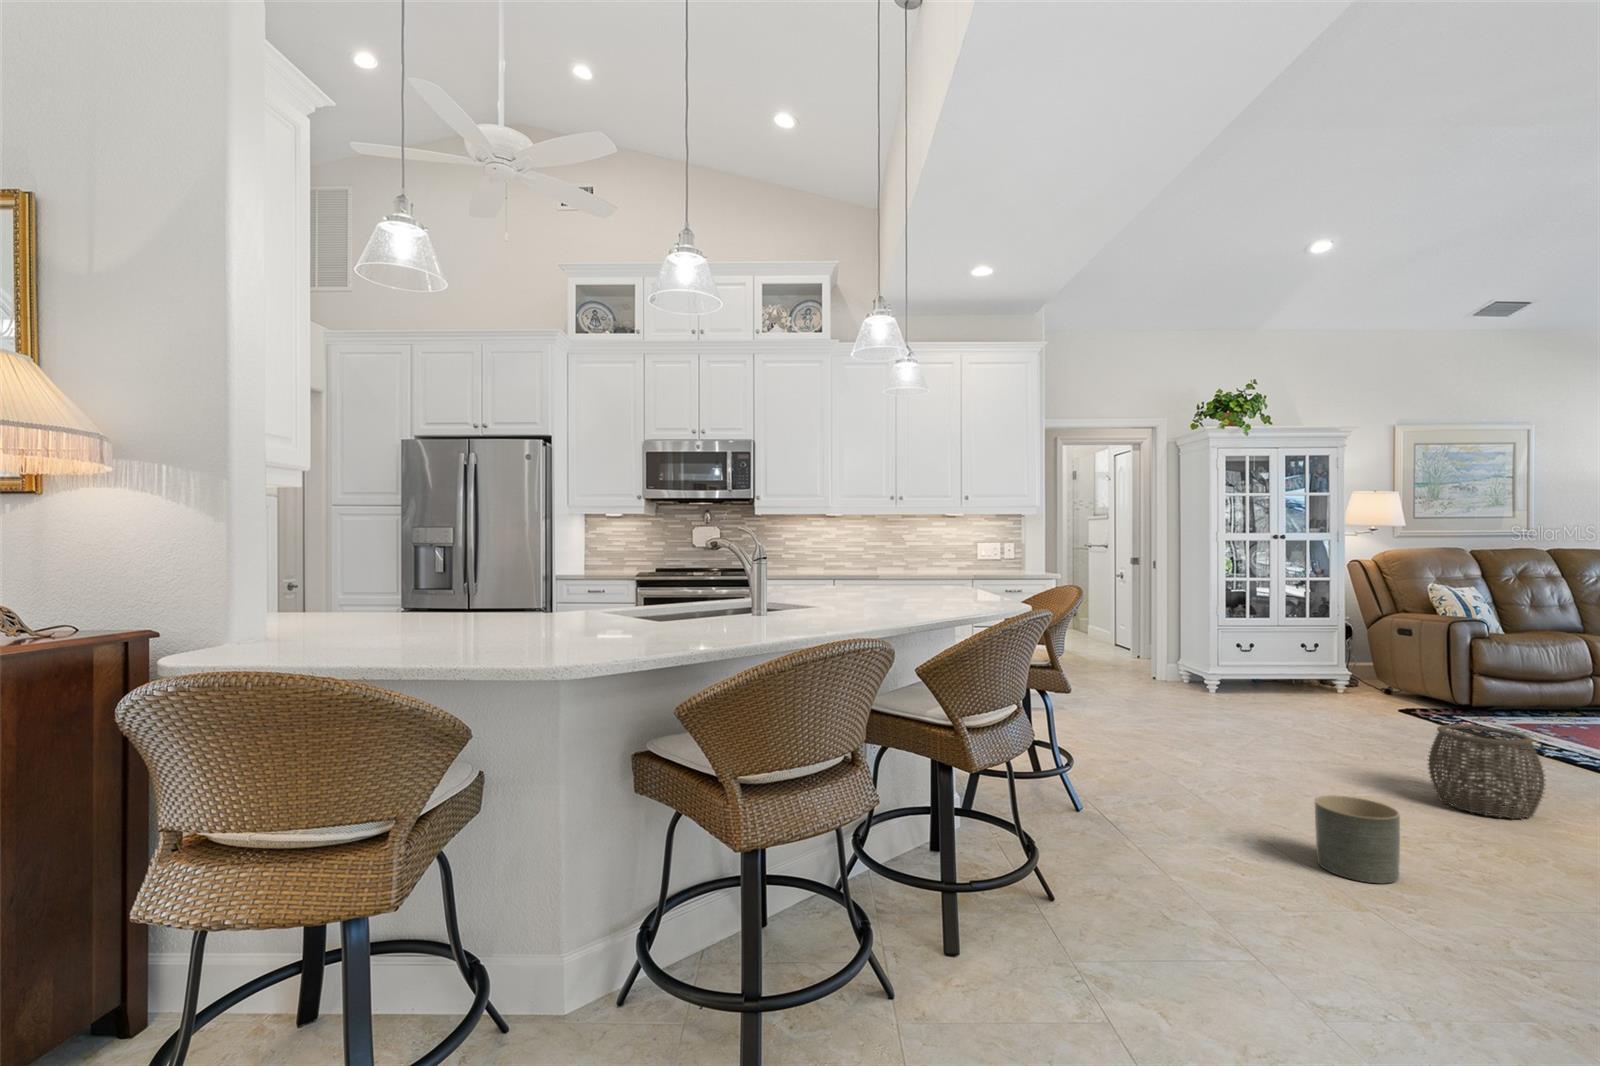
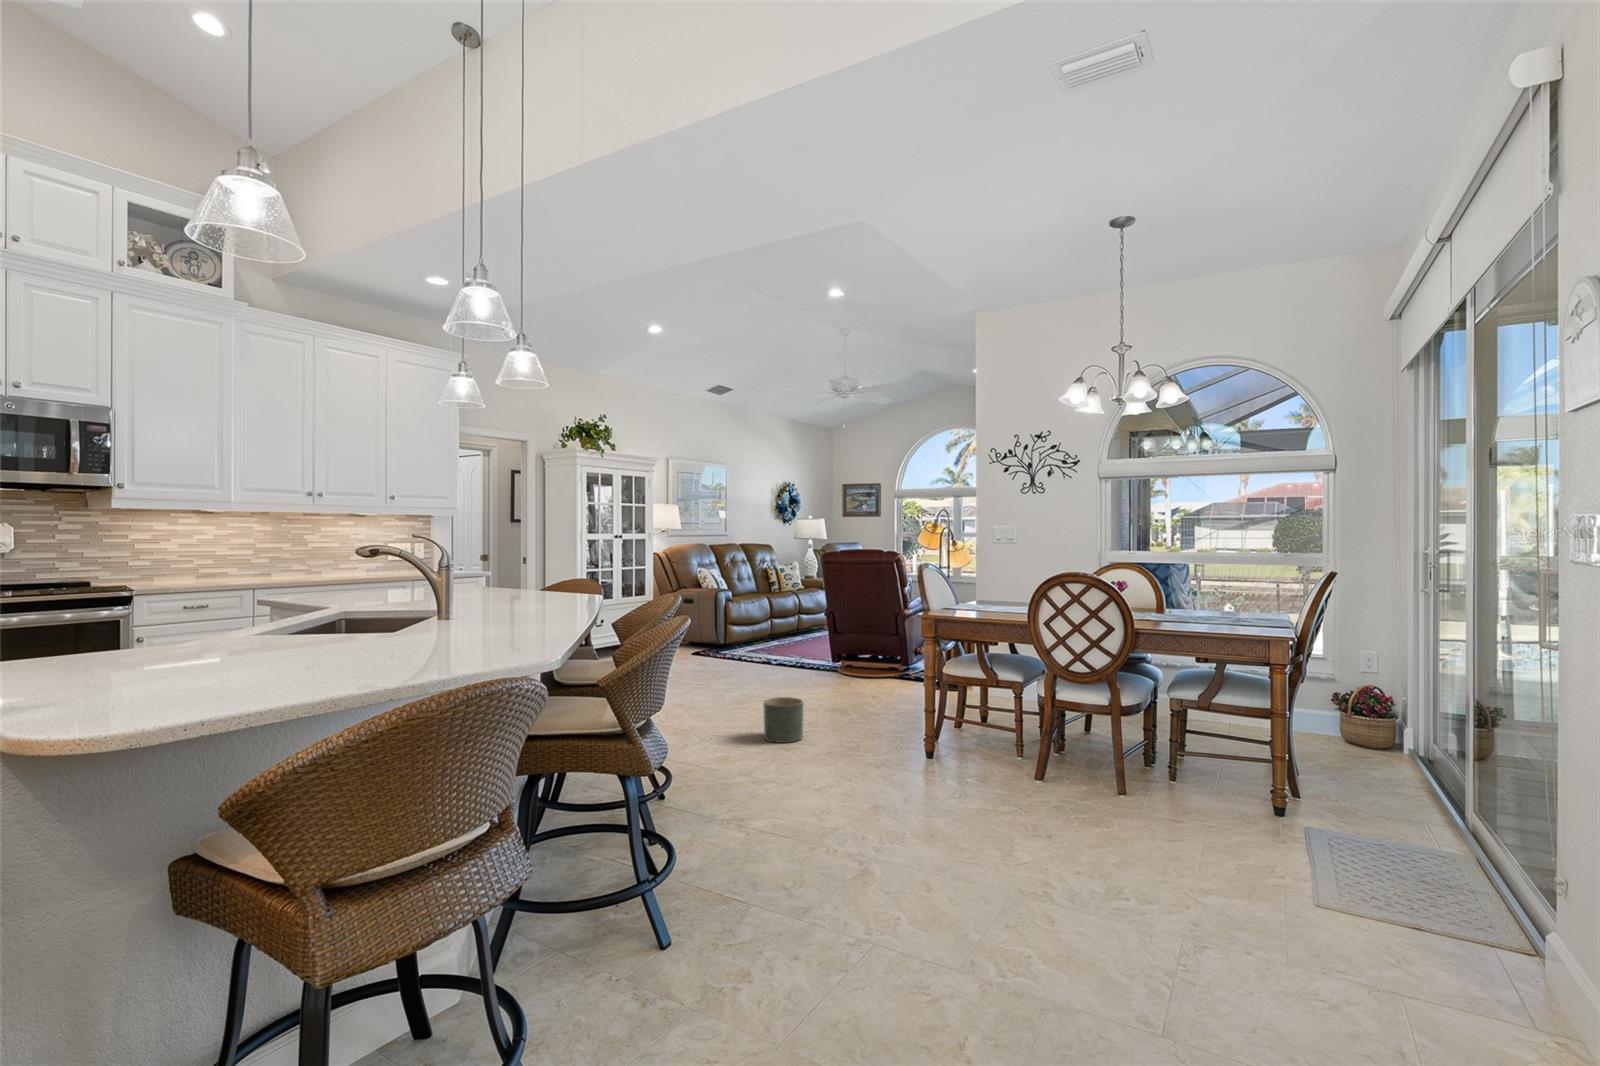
woven basket: present [1428,725,1546,819] -> none [761,650,812,699]

